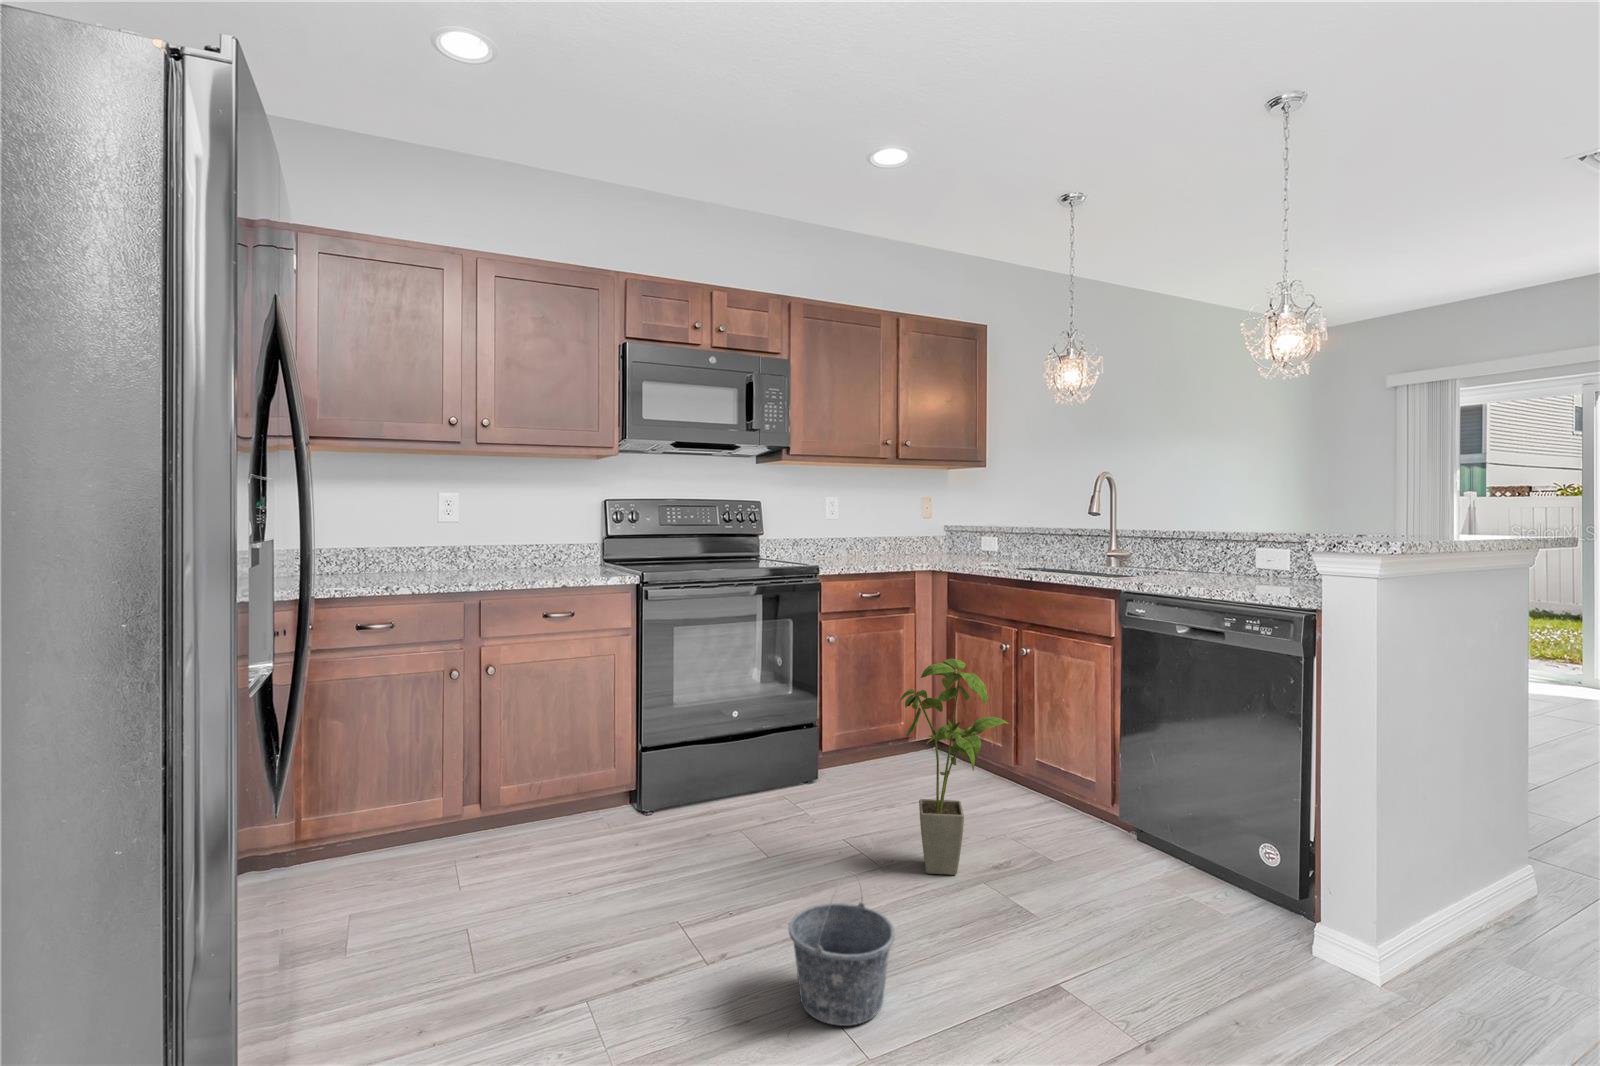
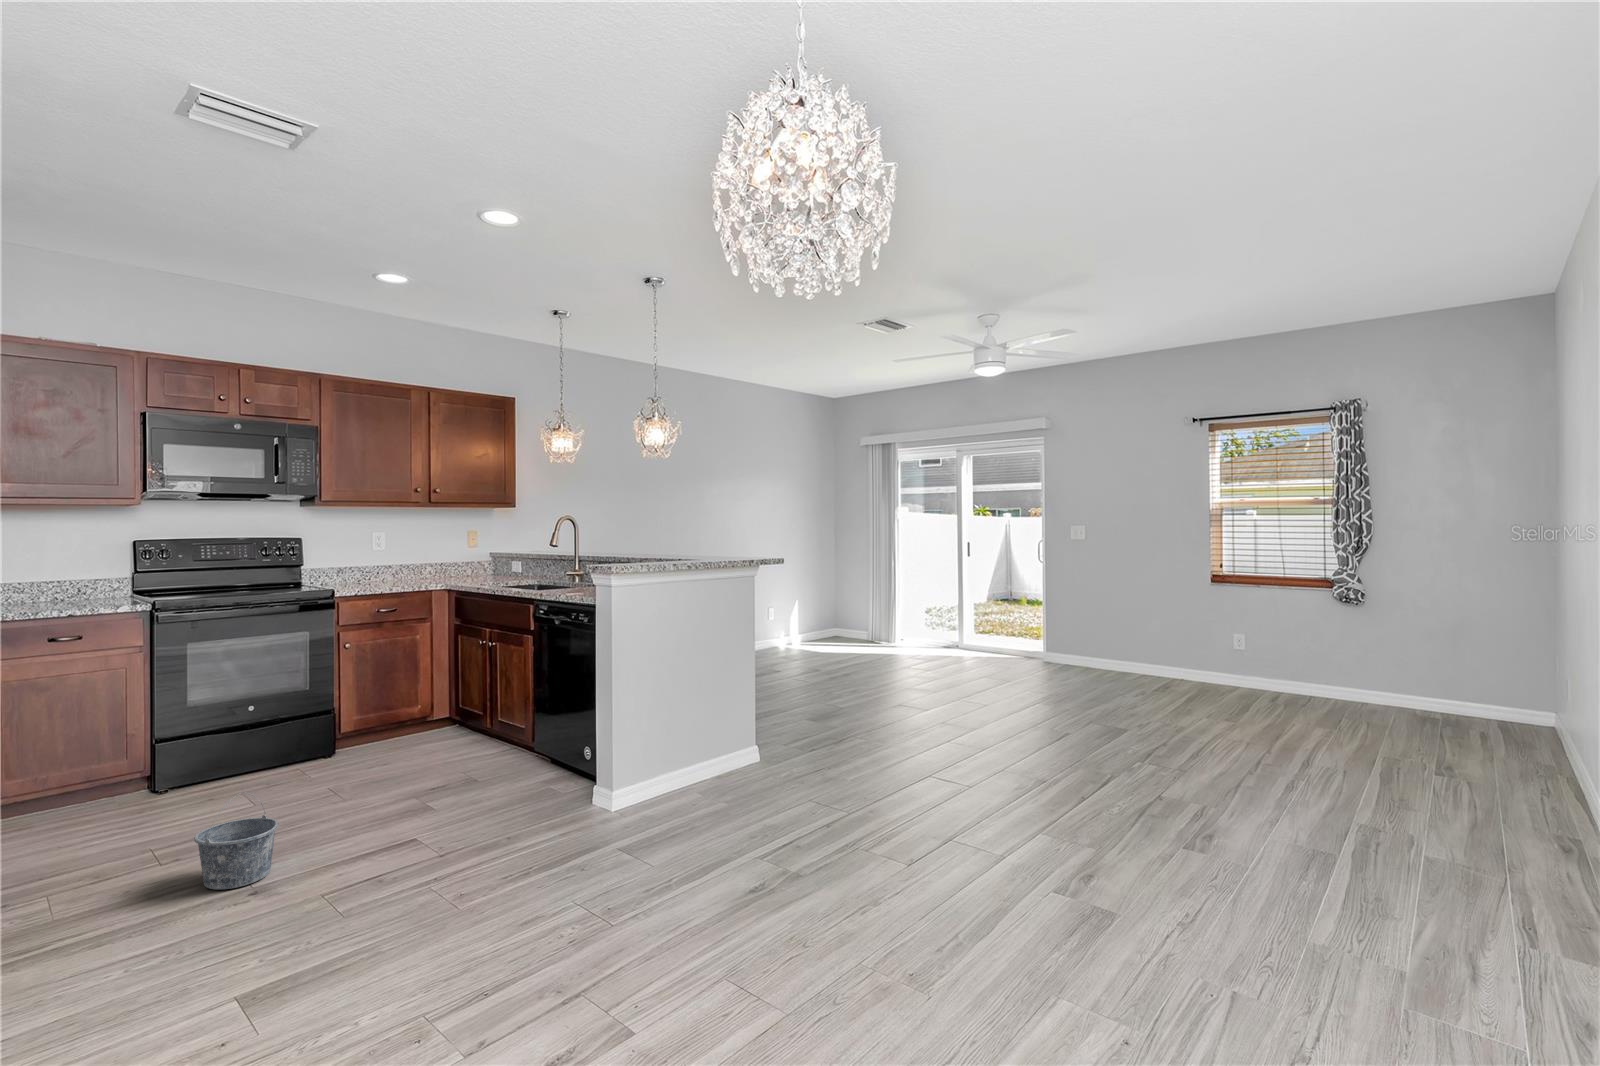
house plant: present [900,659,1011,875] -> none [353,653,444,805]

